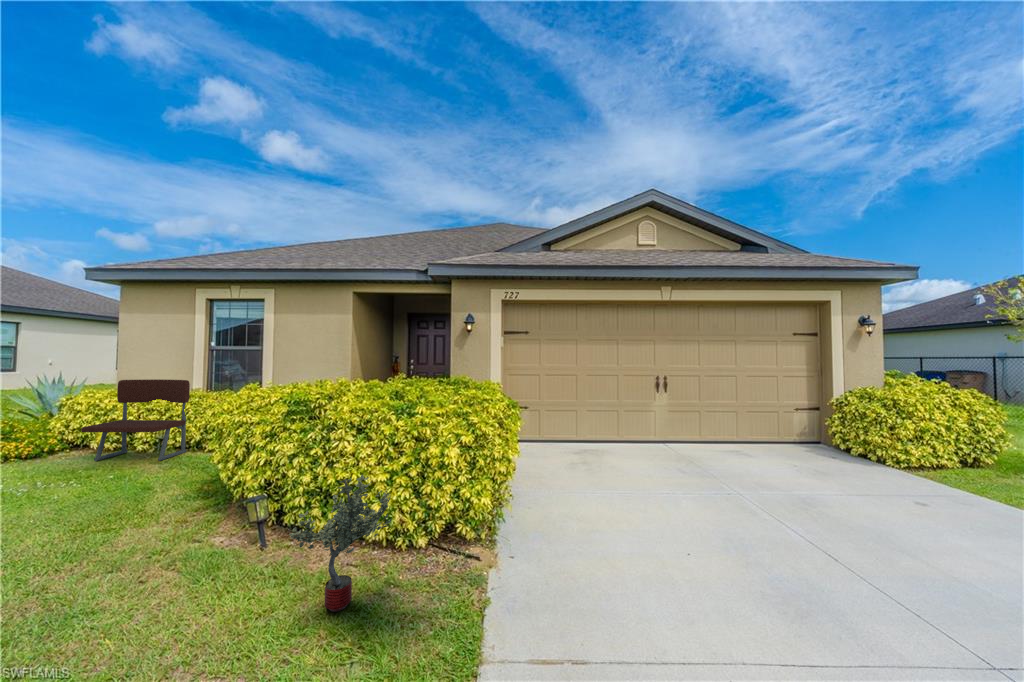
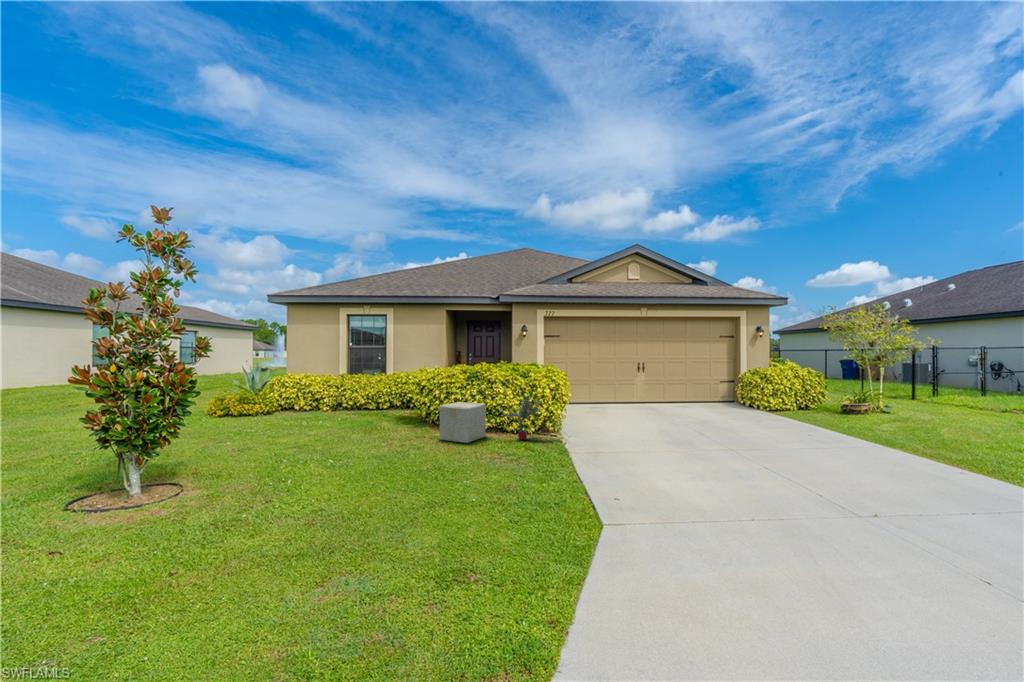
bench: present [81,379,190,461] -> none [309,367,358,414]
cardboard box: none [117,479,264,632] -> present [440,402,486,443]

